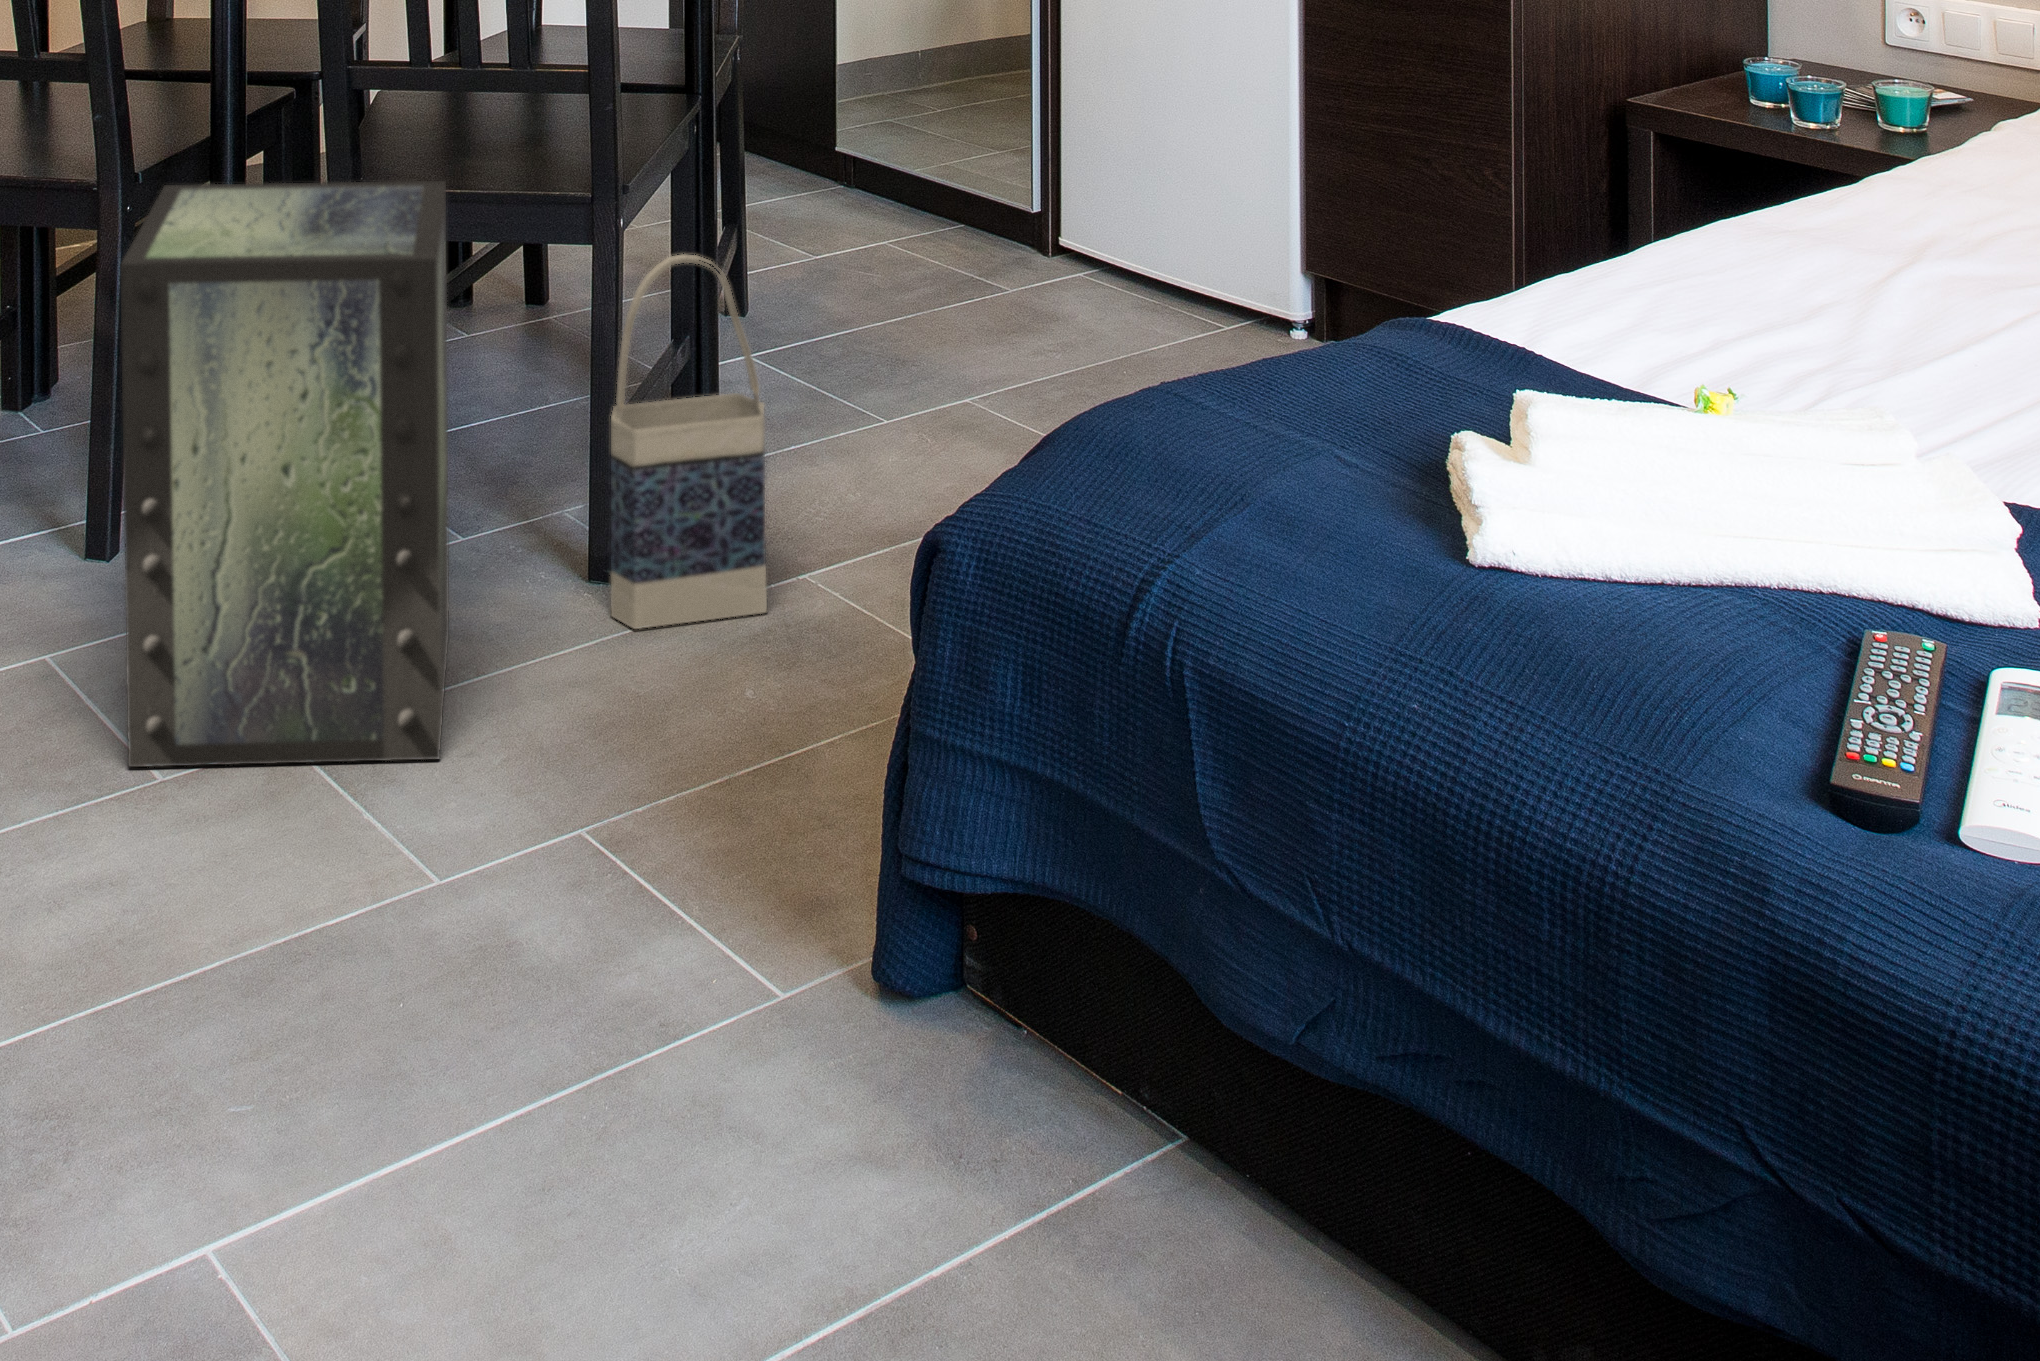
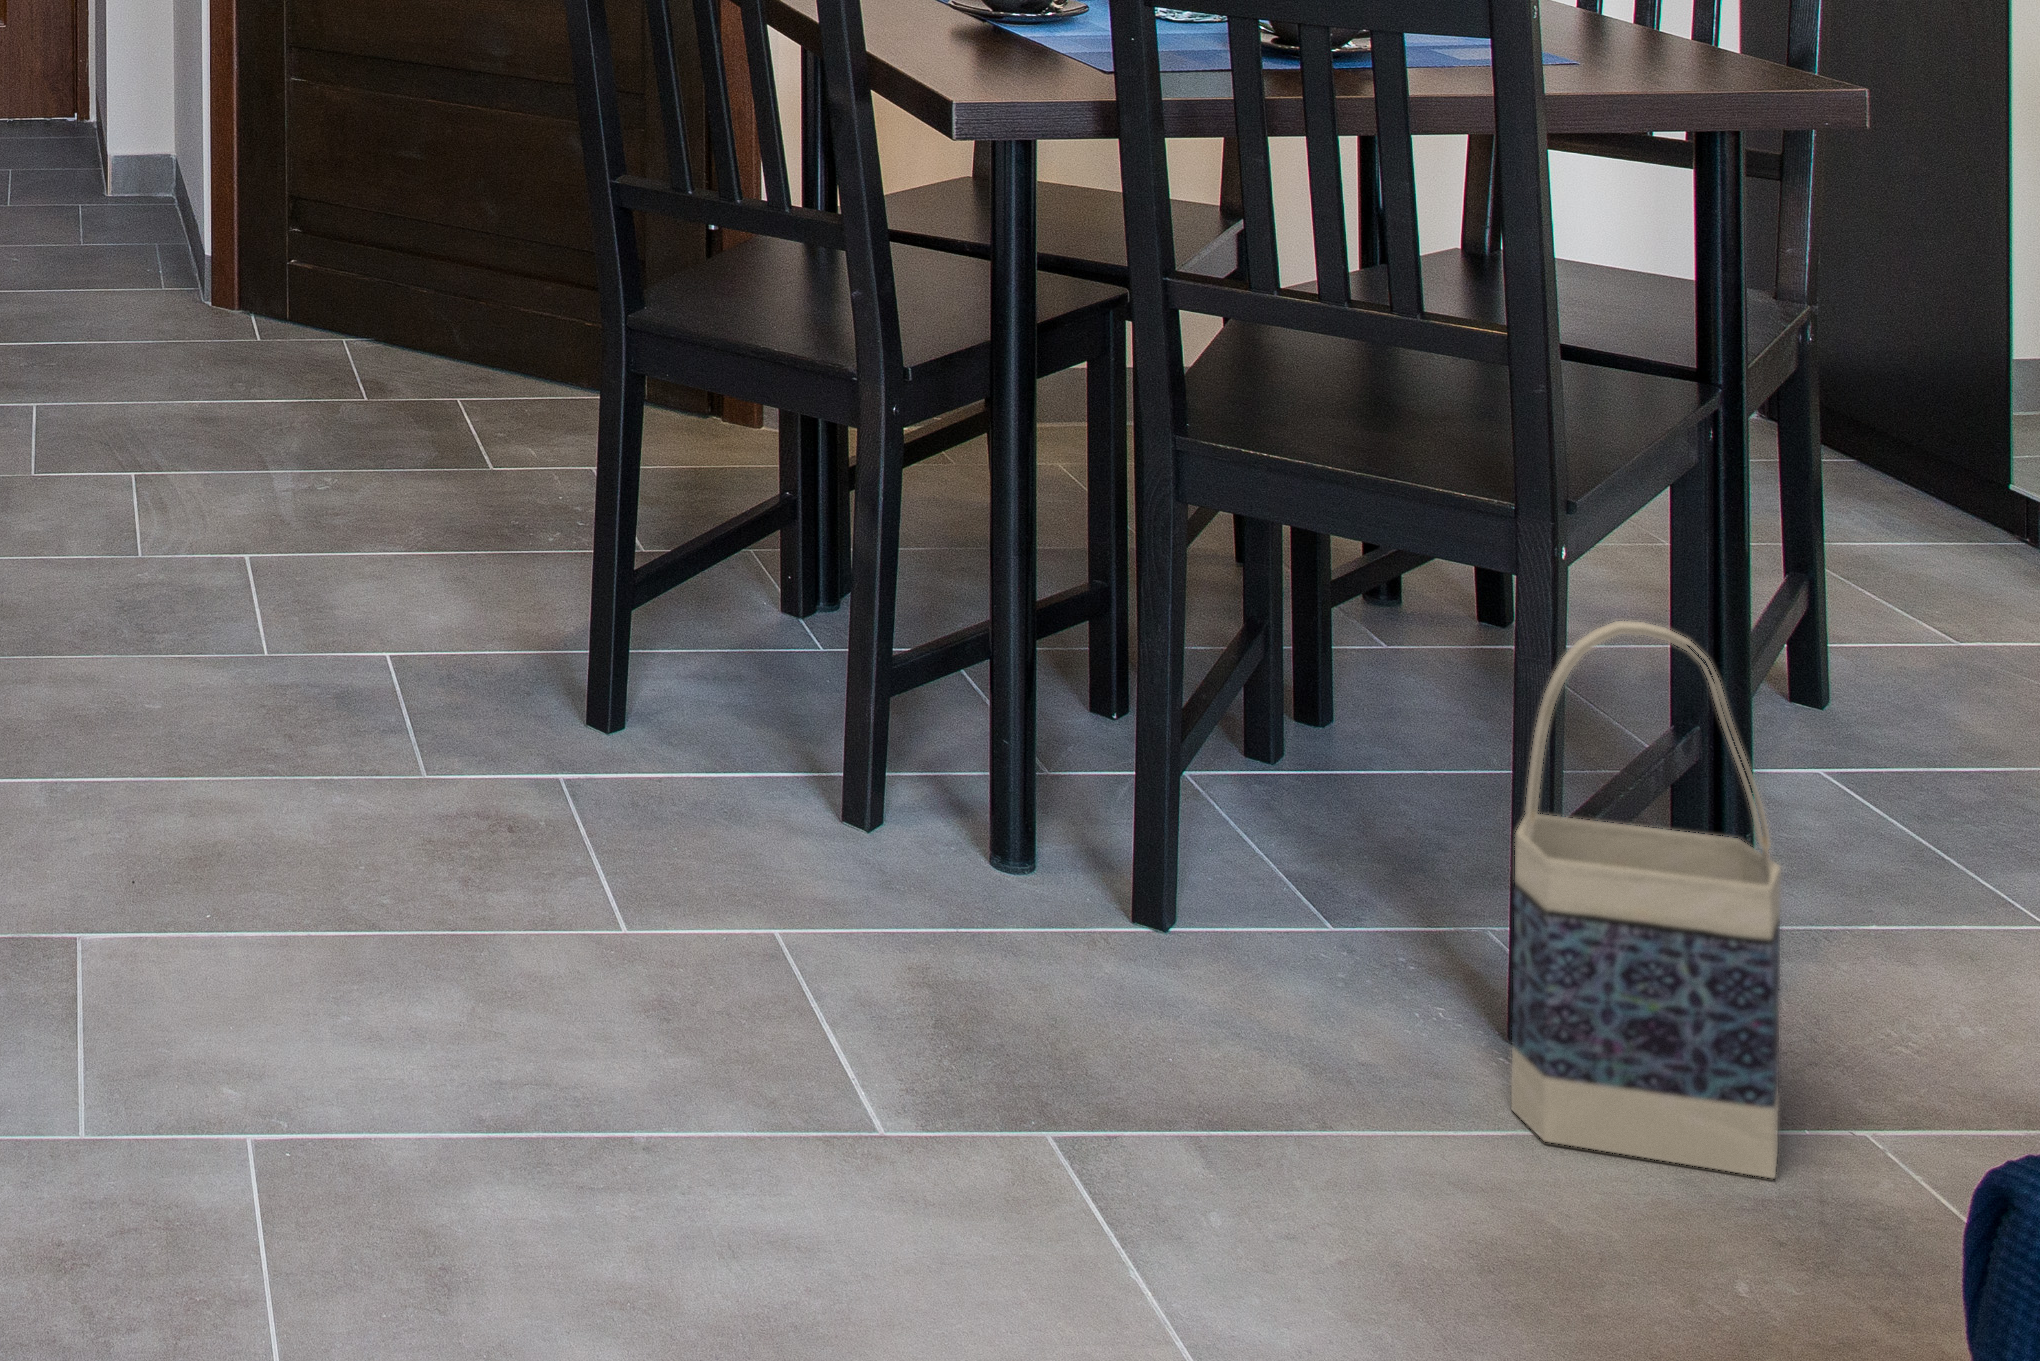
storage box: present [120,181,449,767] -> none [780,399,1265,1251]

